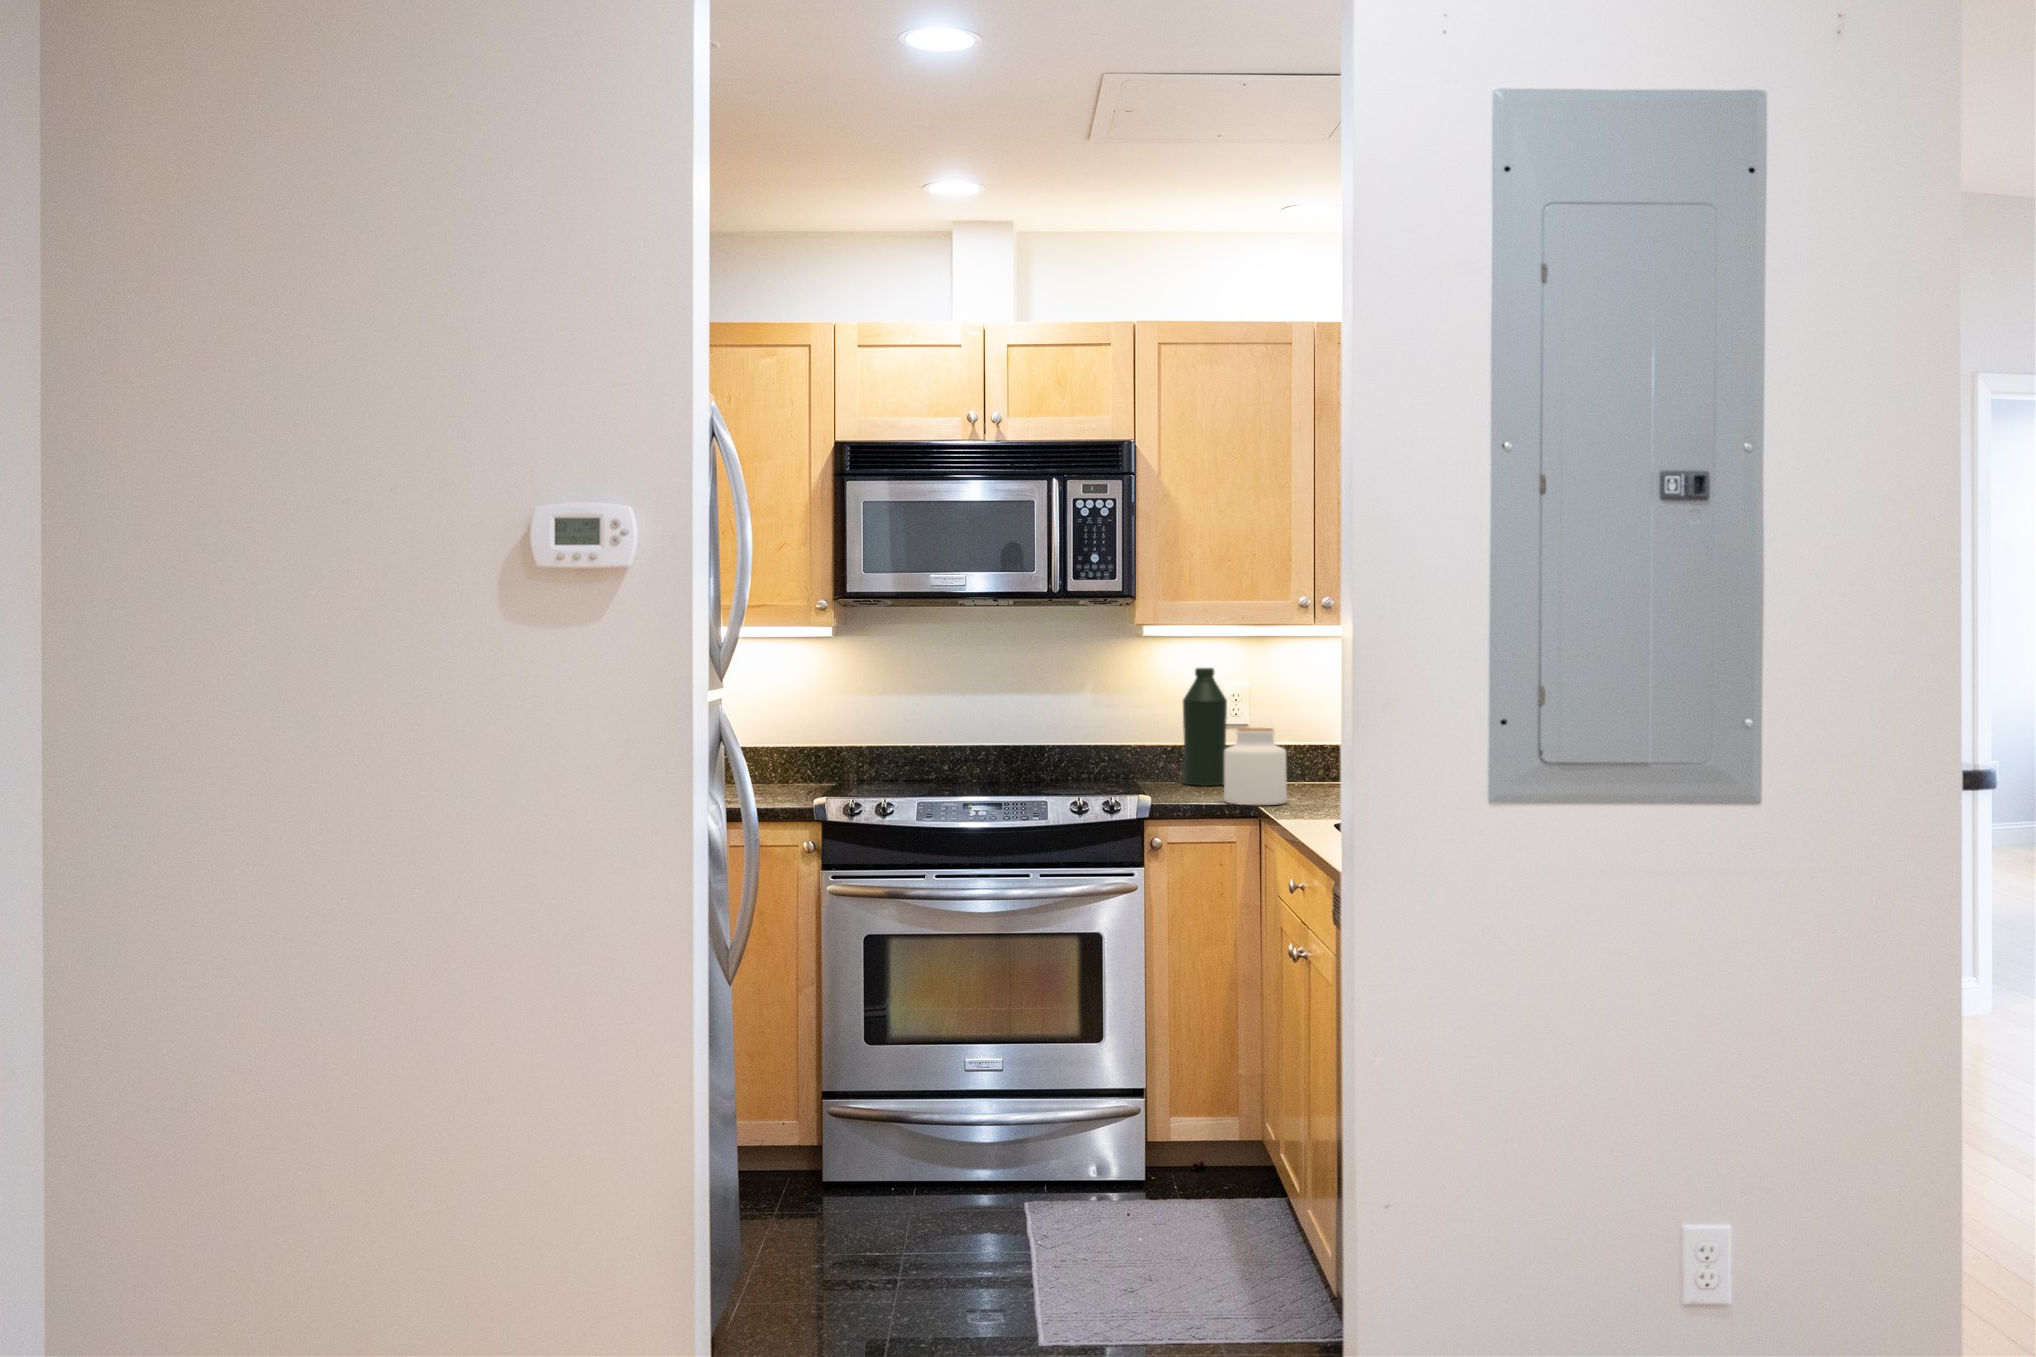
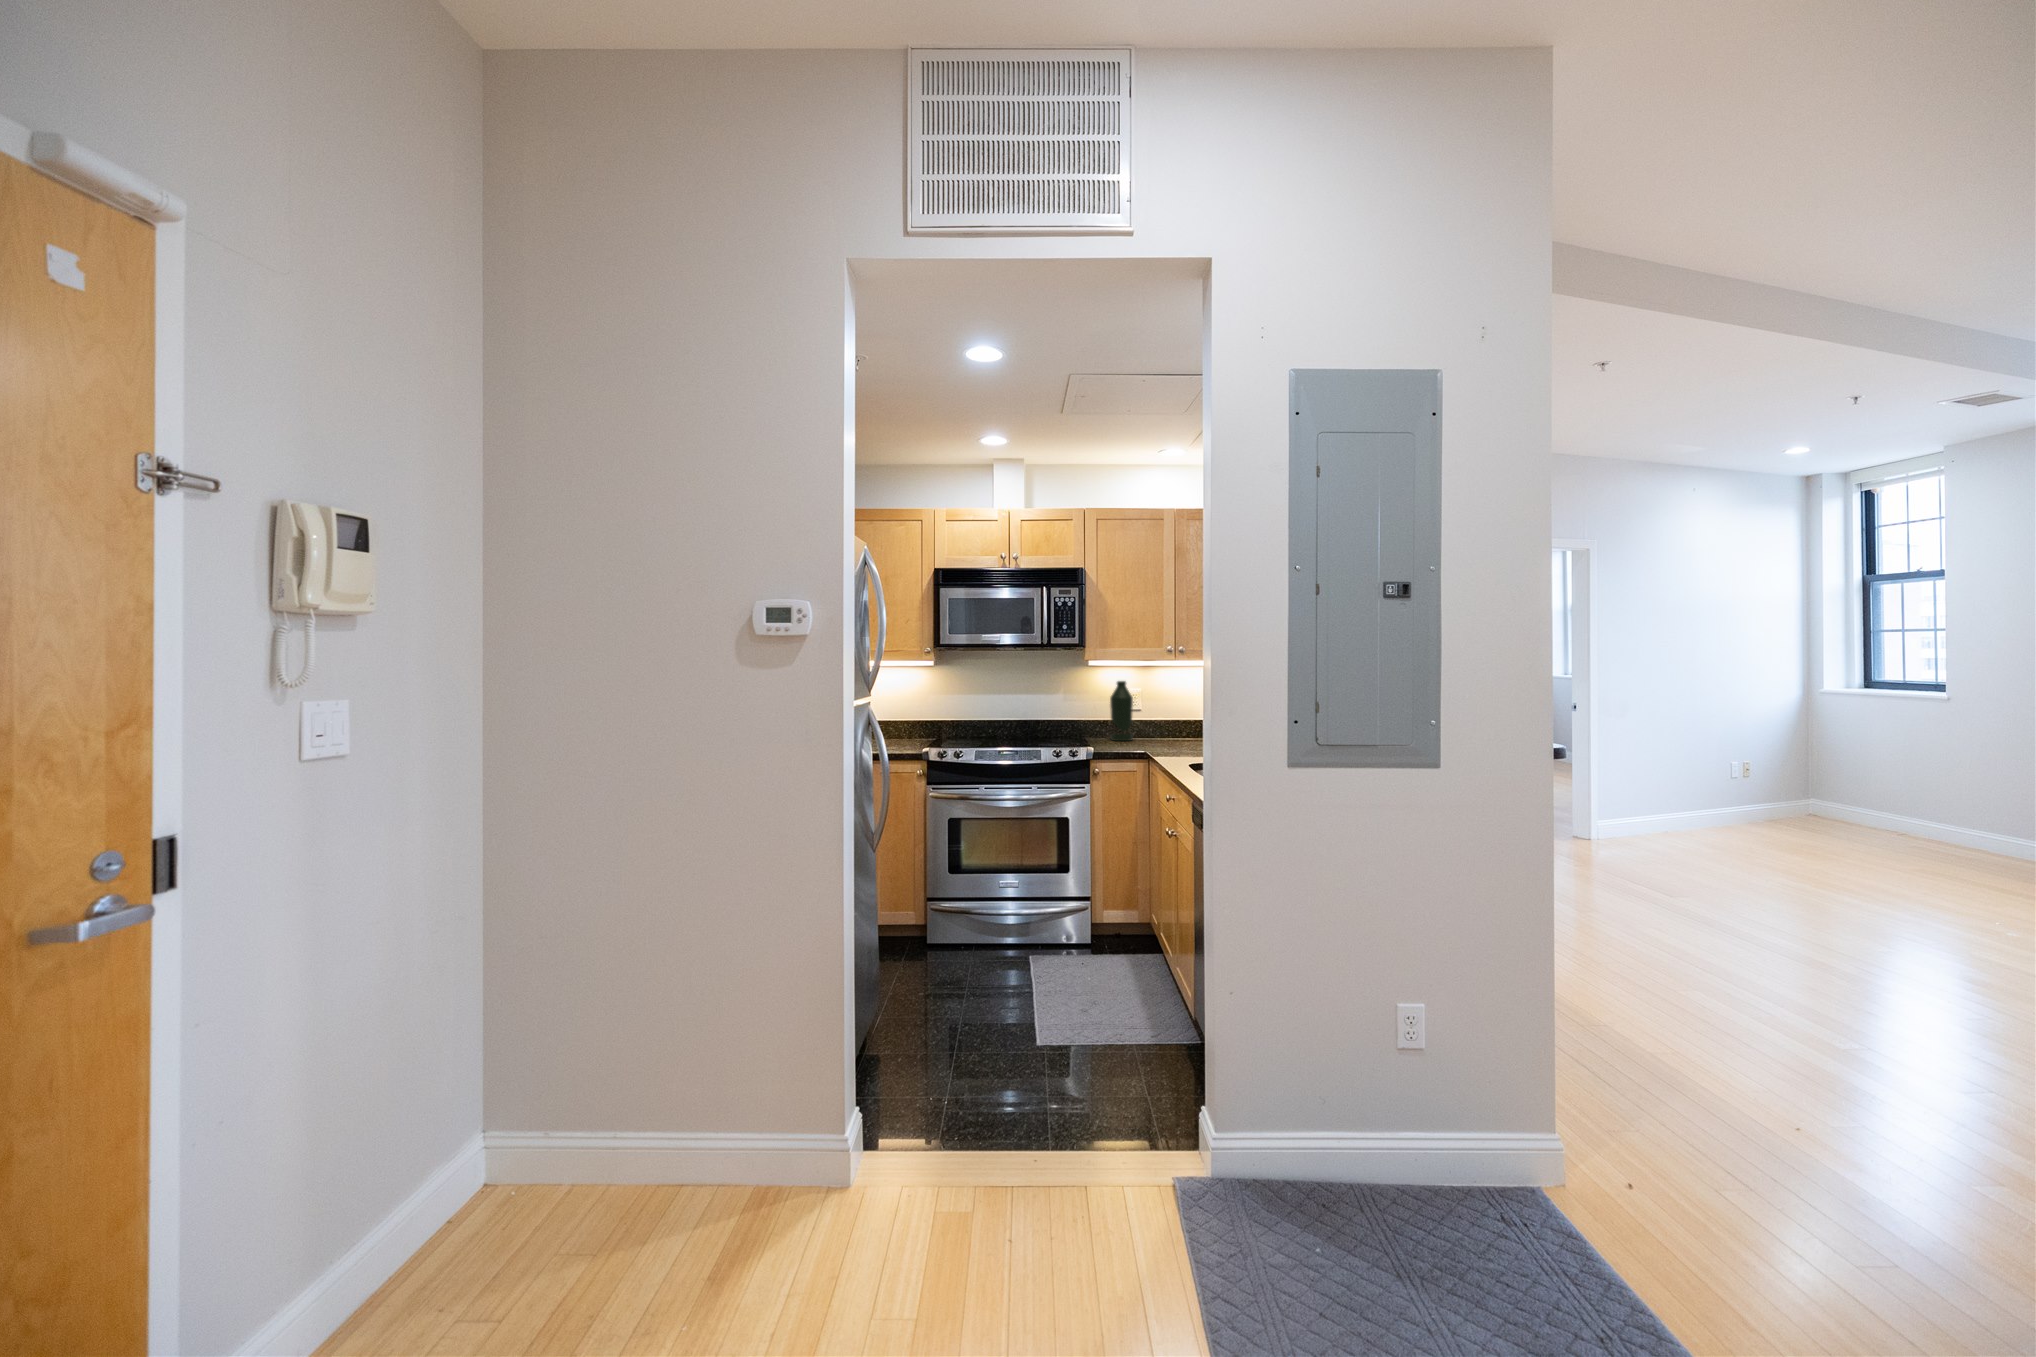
jar: present [1224,728,1287,805] -> none [1132,713,1164,753]

